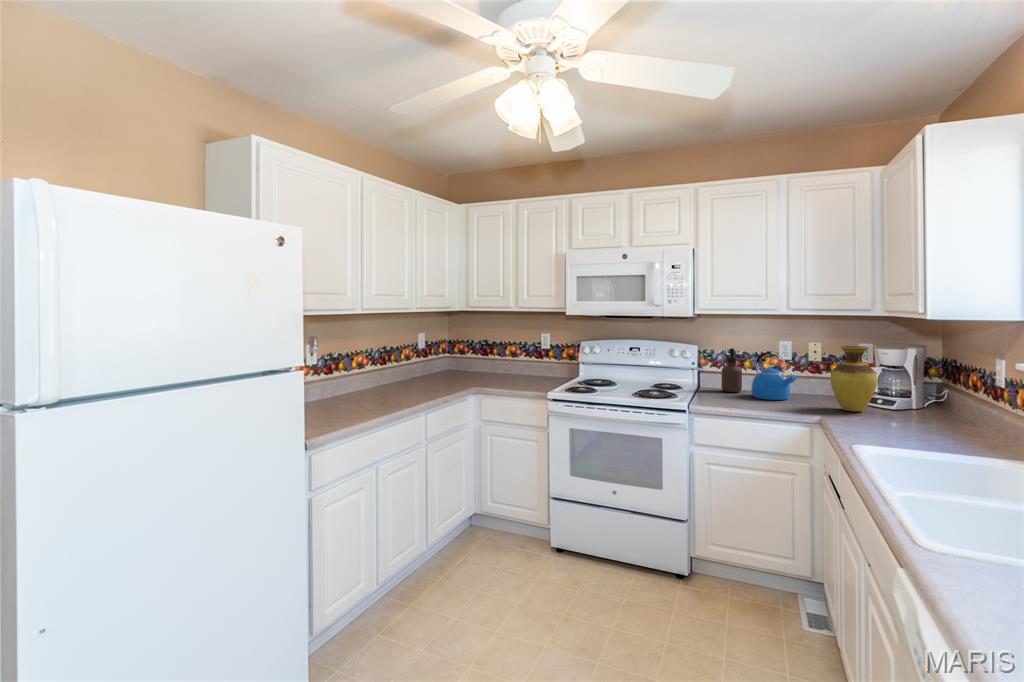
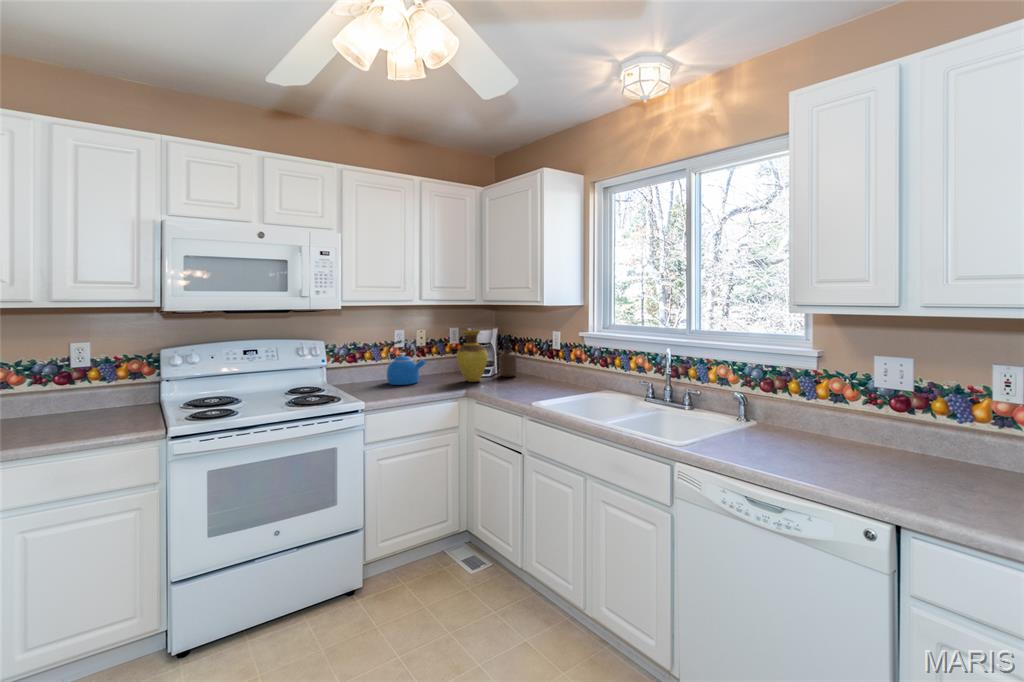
soap dispenser: present [721,348,742,392] -> present [499,336,517,377]

